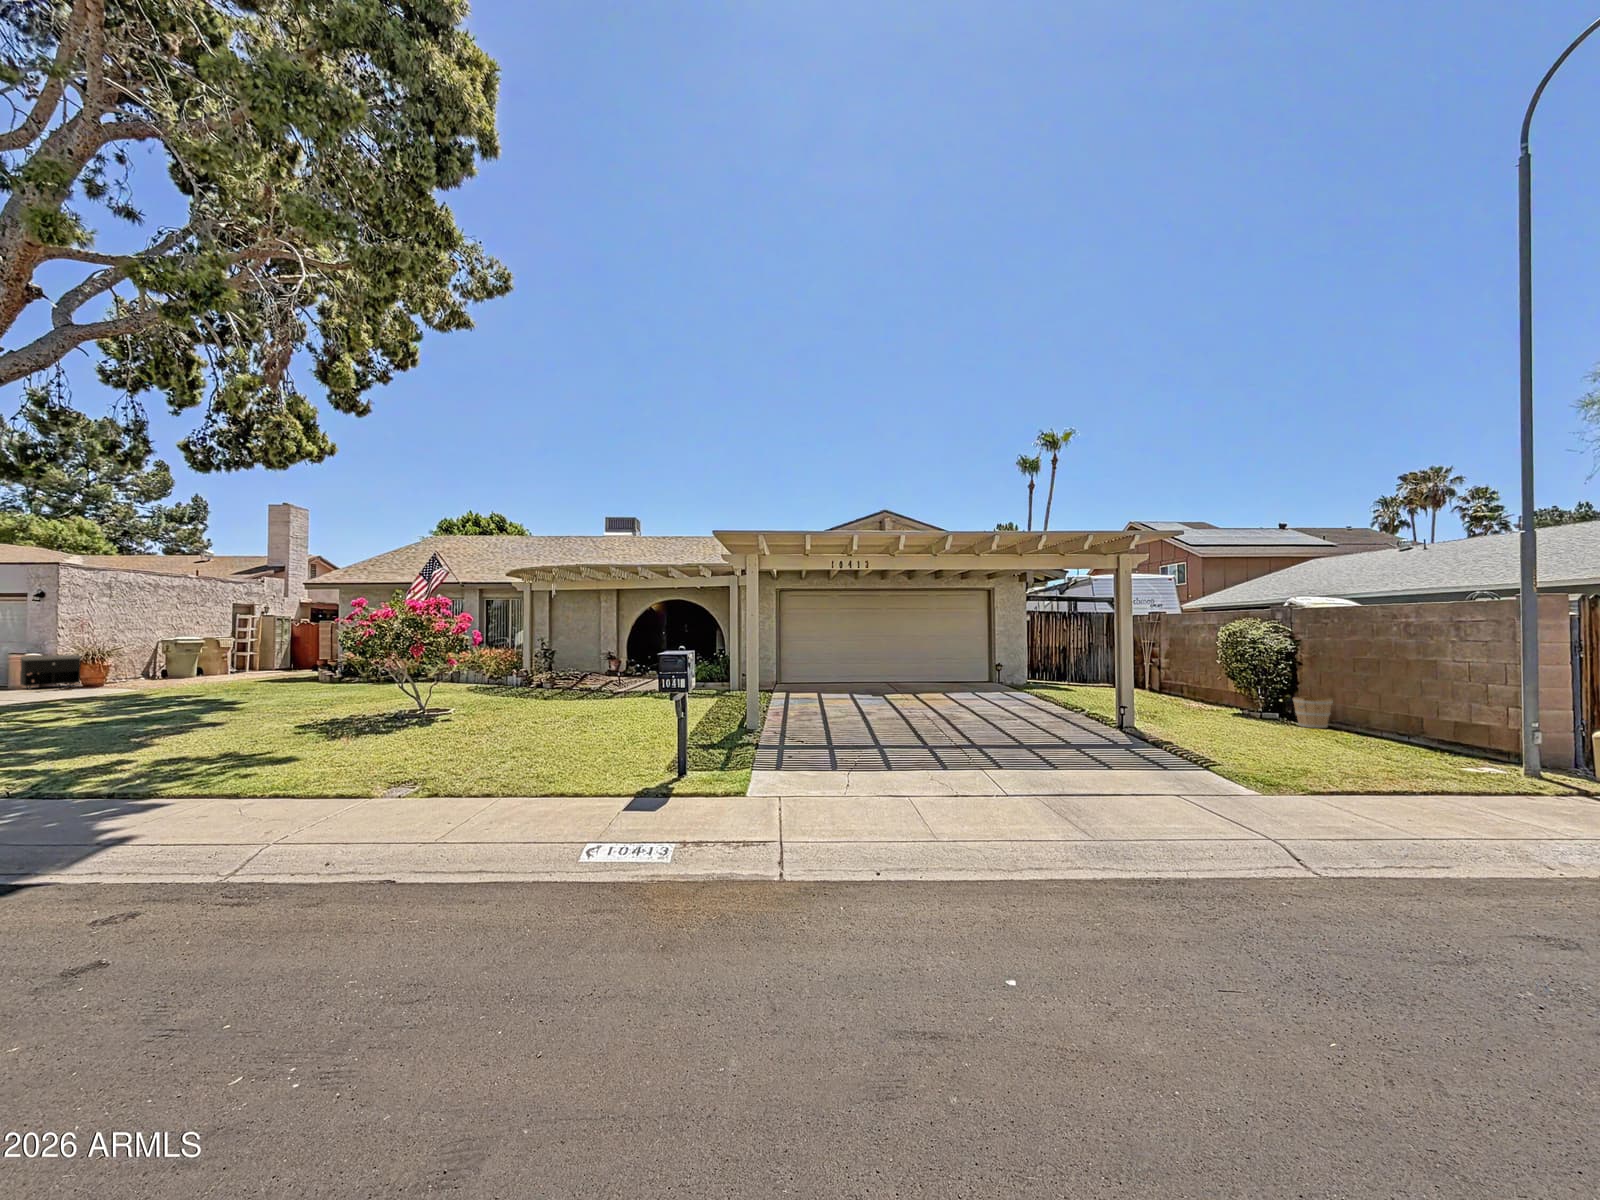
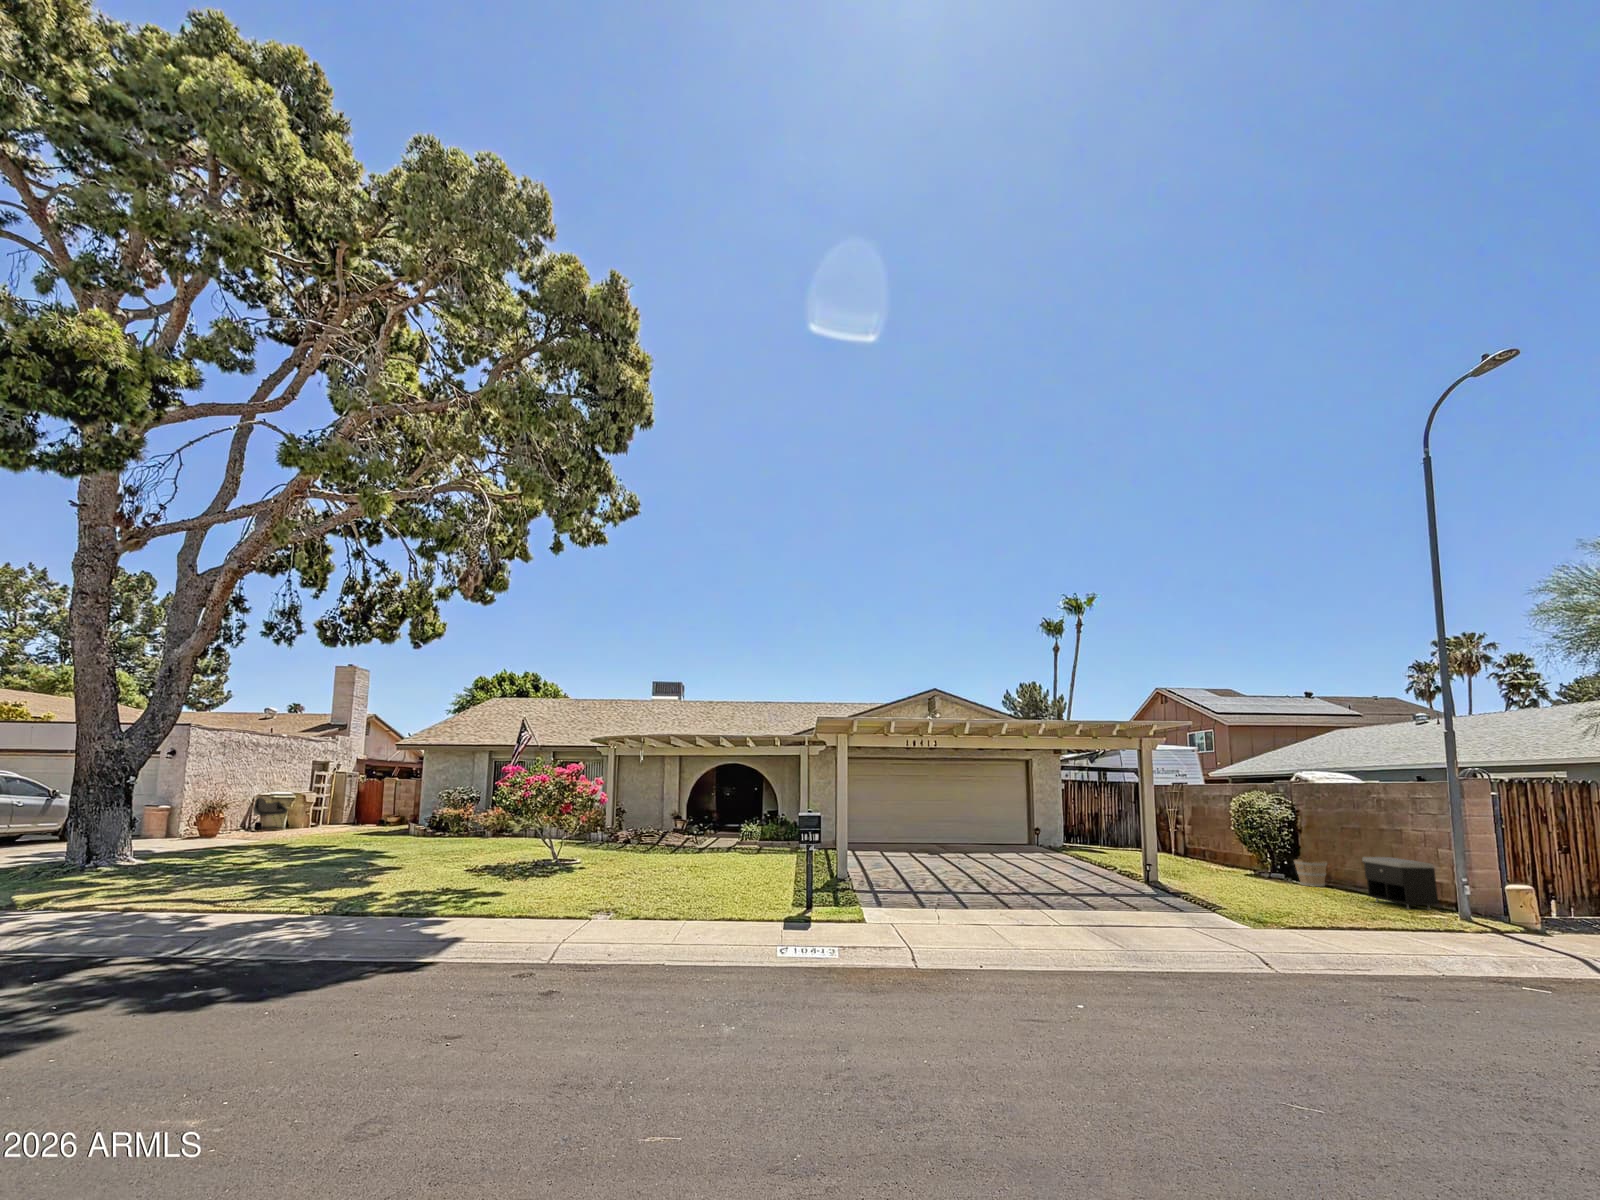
lounge chair: none [155,642,195,676] -> present [253,798,287,828]
storage bench: present [20,655,81,689] -> present [1362,857,1438,909]

